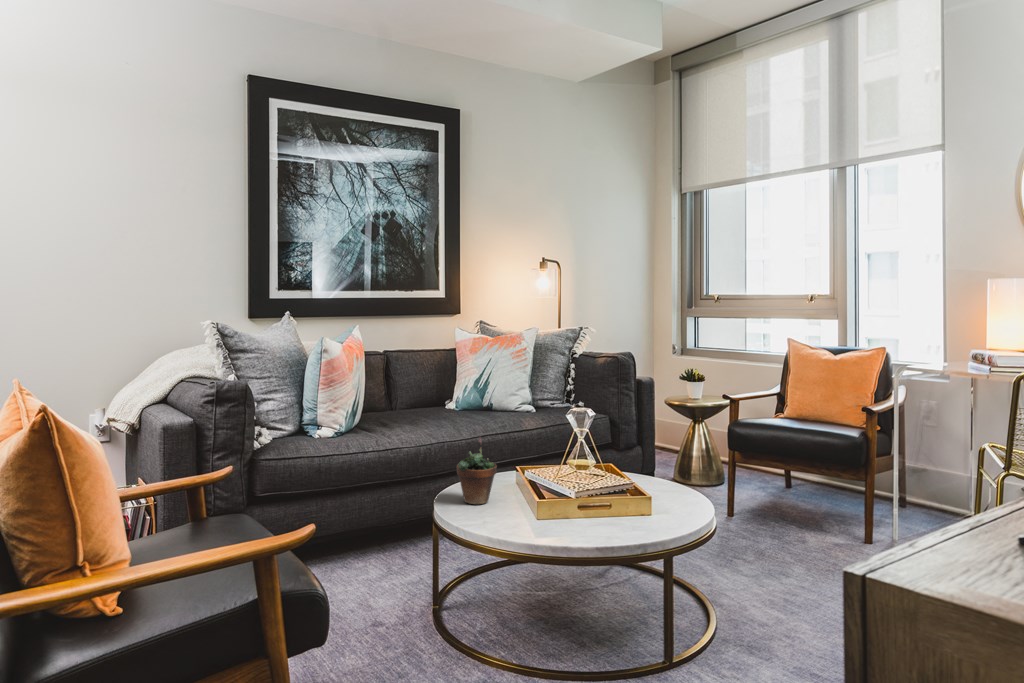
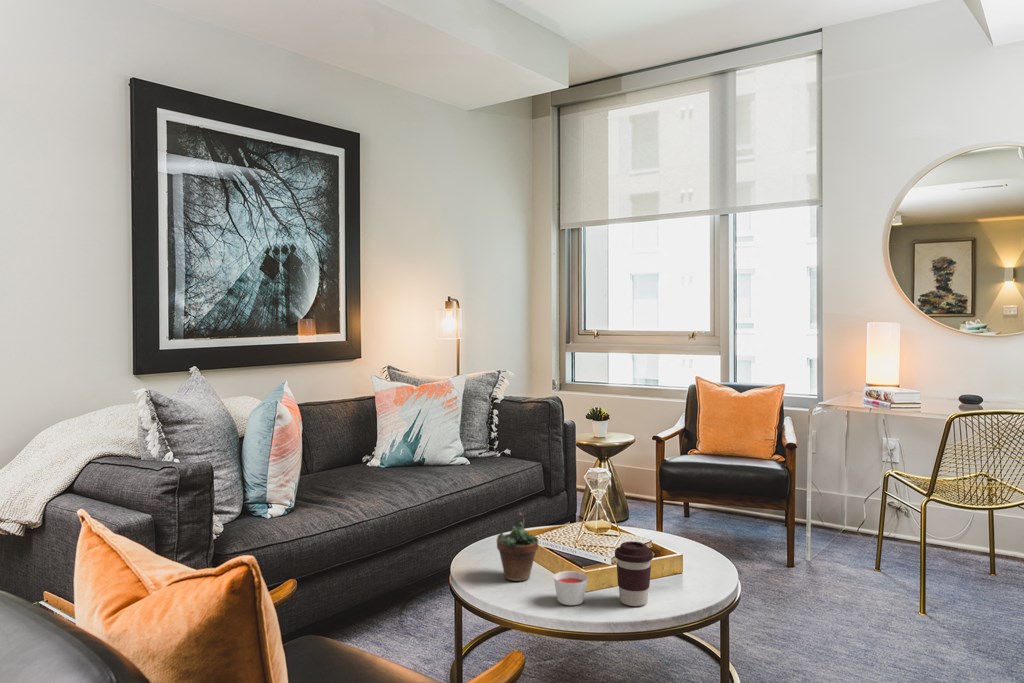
coffee cup: none [540,472,579,536] -> present [615,541,653,606]
candle: none [483,496,517,528] -> present [554,571,588,605]

